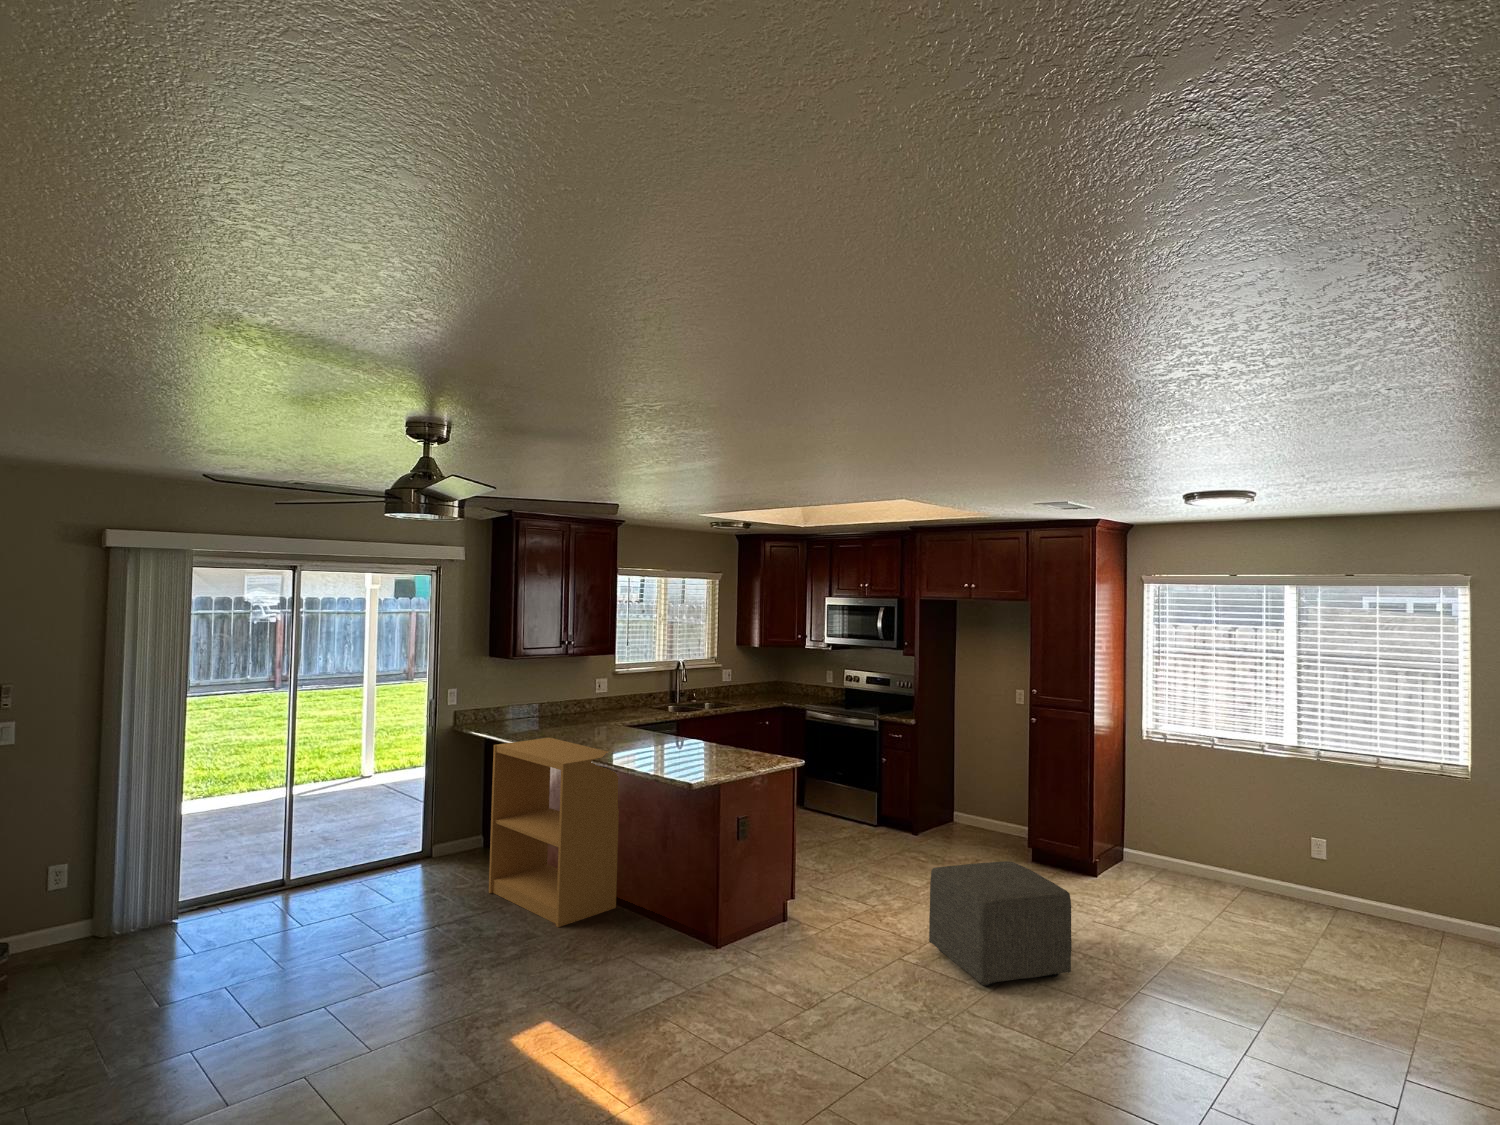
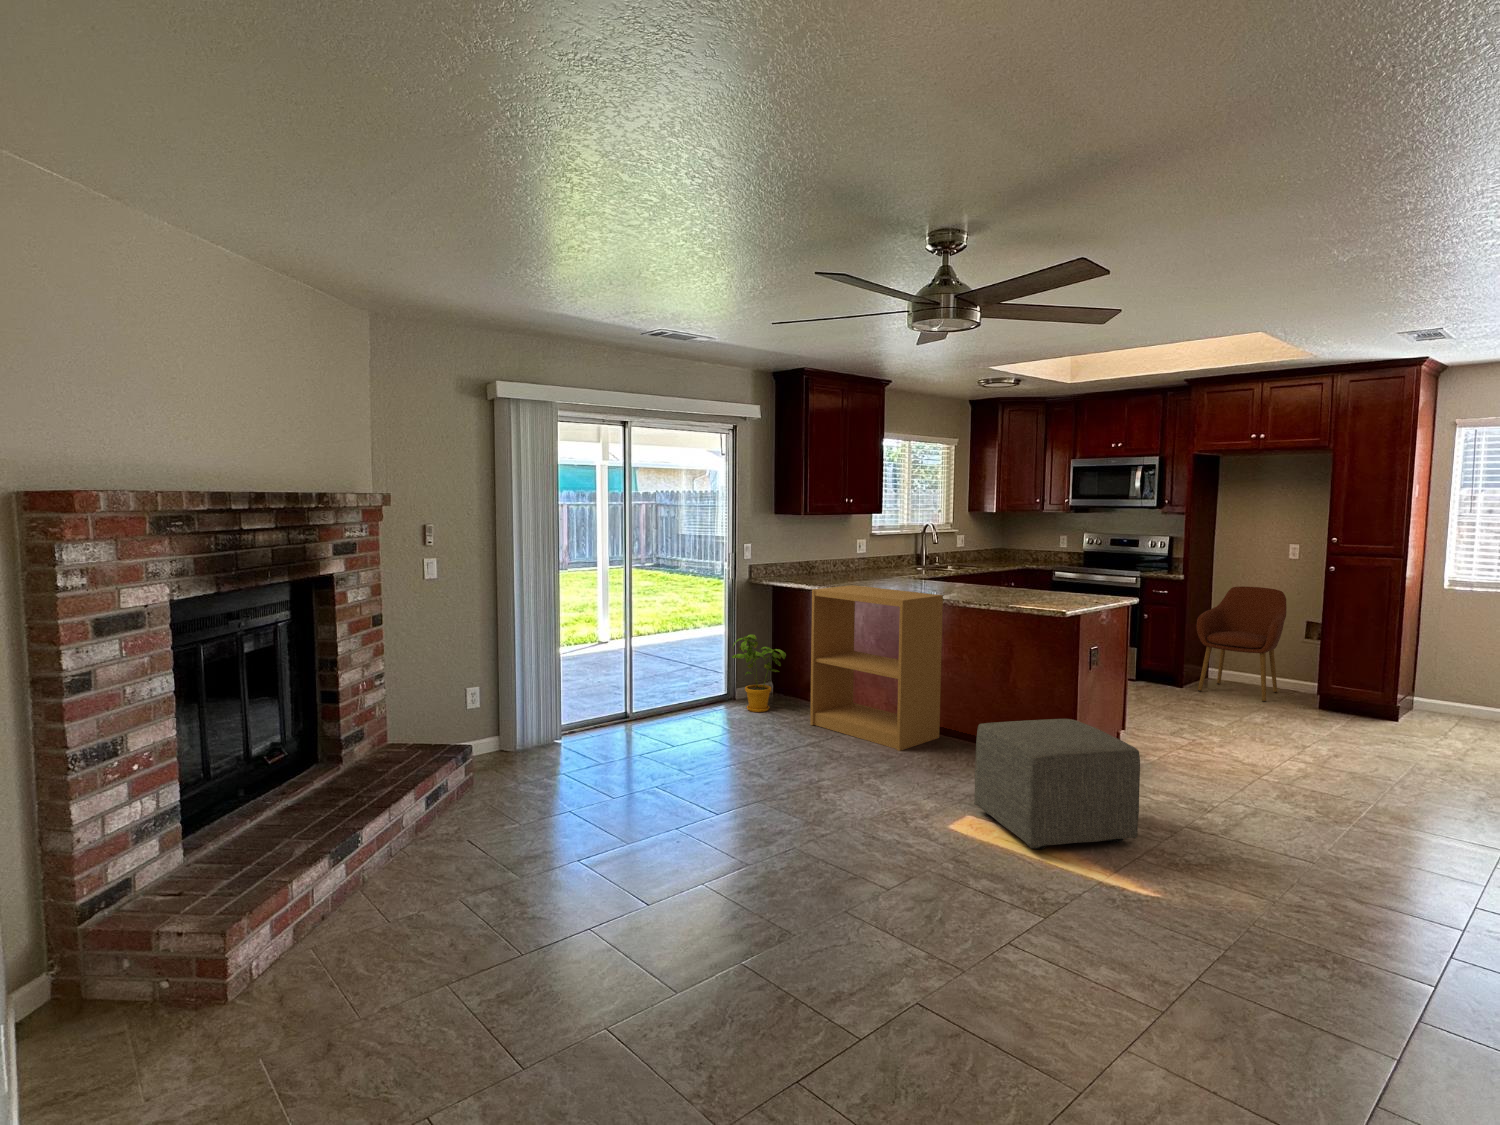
armchair: none [928,730,1014,853] -> present [1197,586,1287,702]
house plant: none [420,791,479,876] -> present [732,634,786,712]
ottoman: present [929,861,1072,986] -> present [974,719,1140,849]

